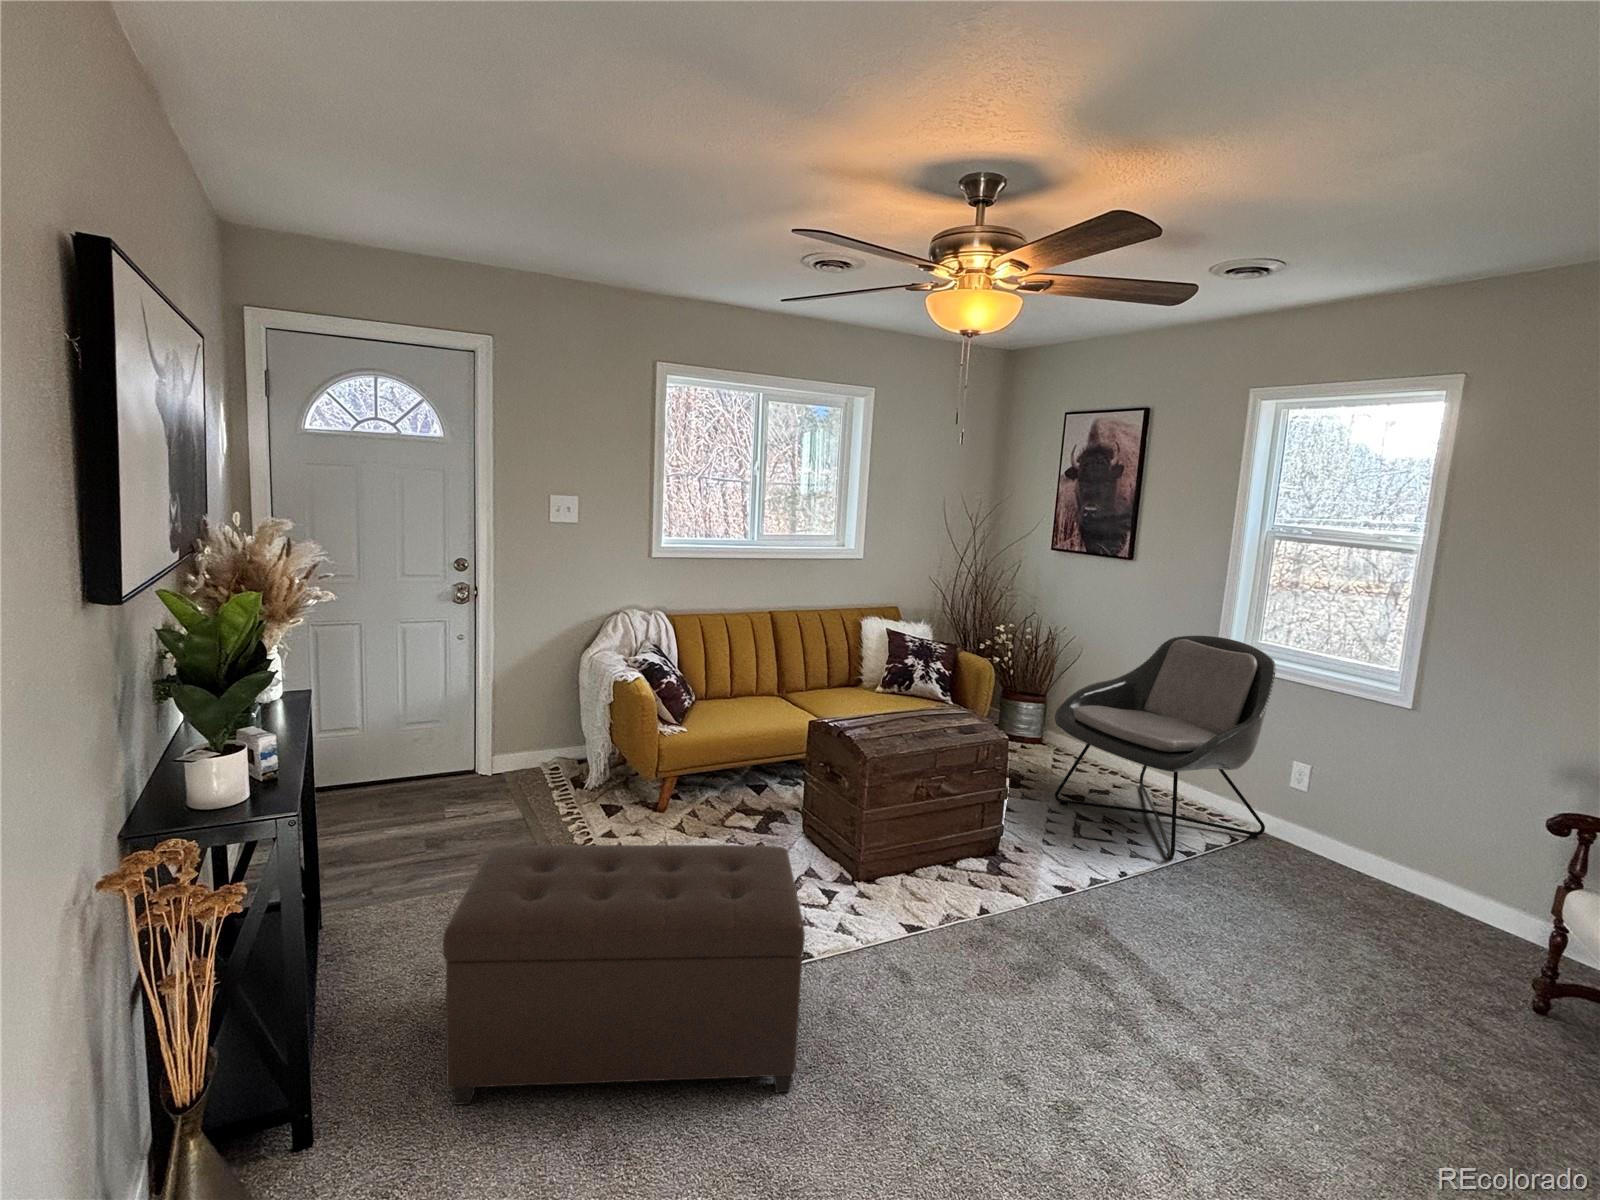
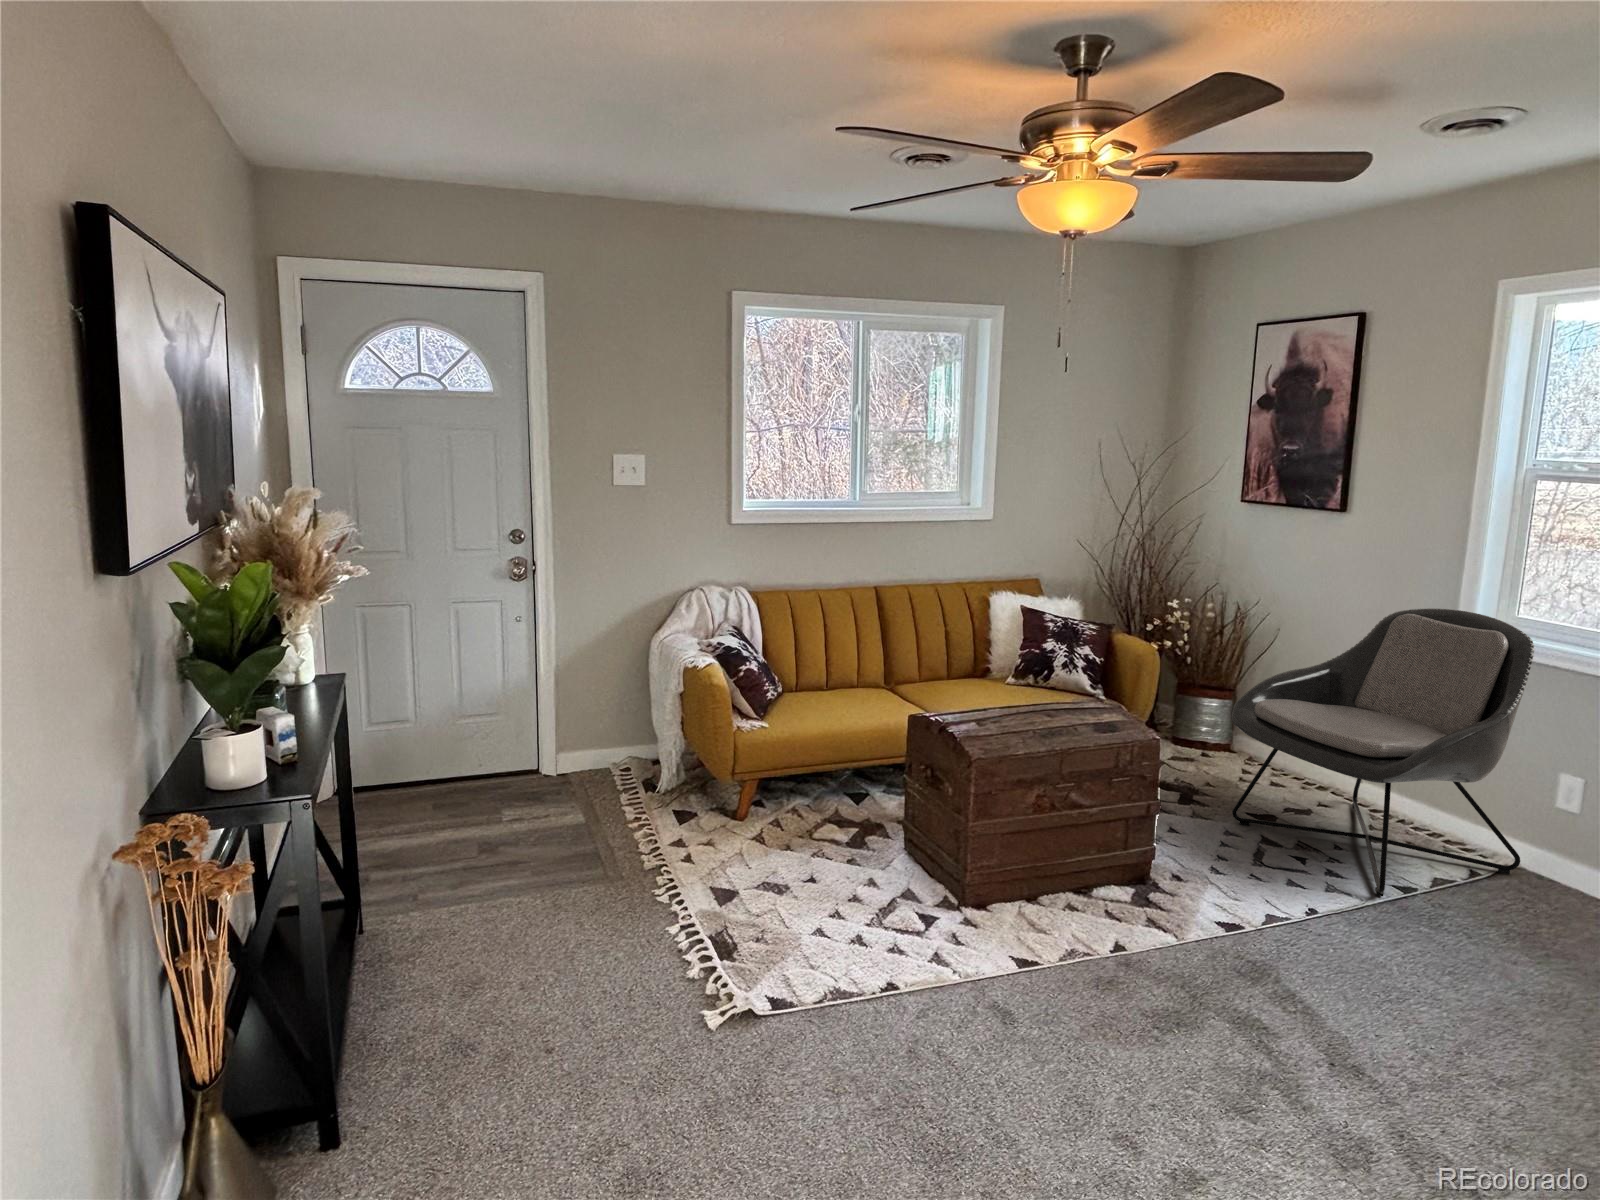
ottoman: present [443,845,805,1105] -> none [465,845,864,1135]

